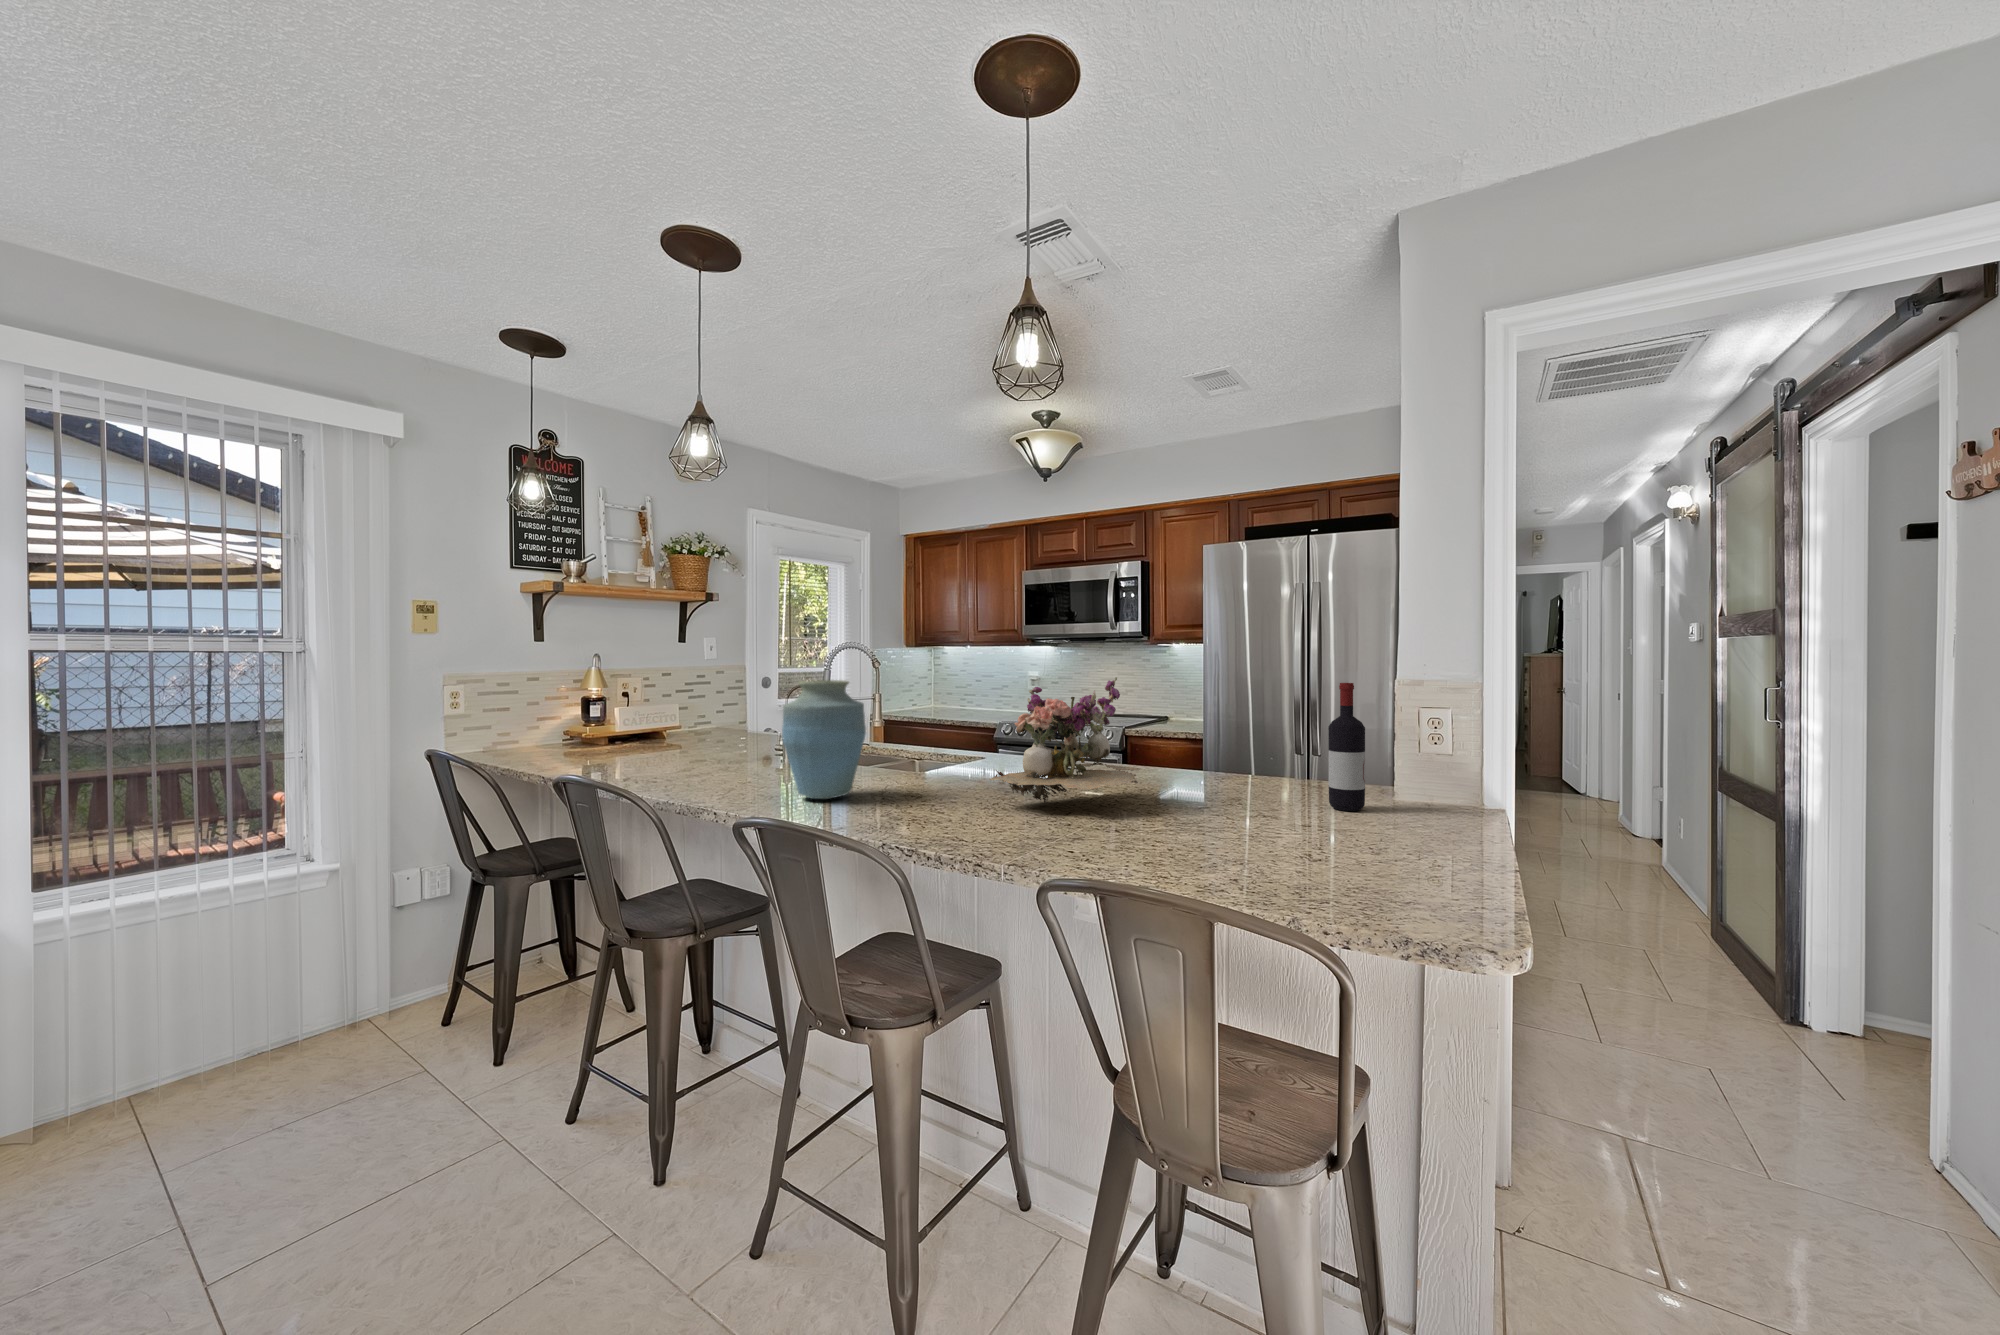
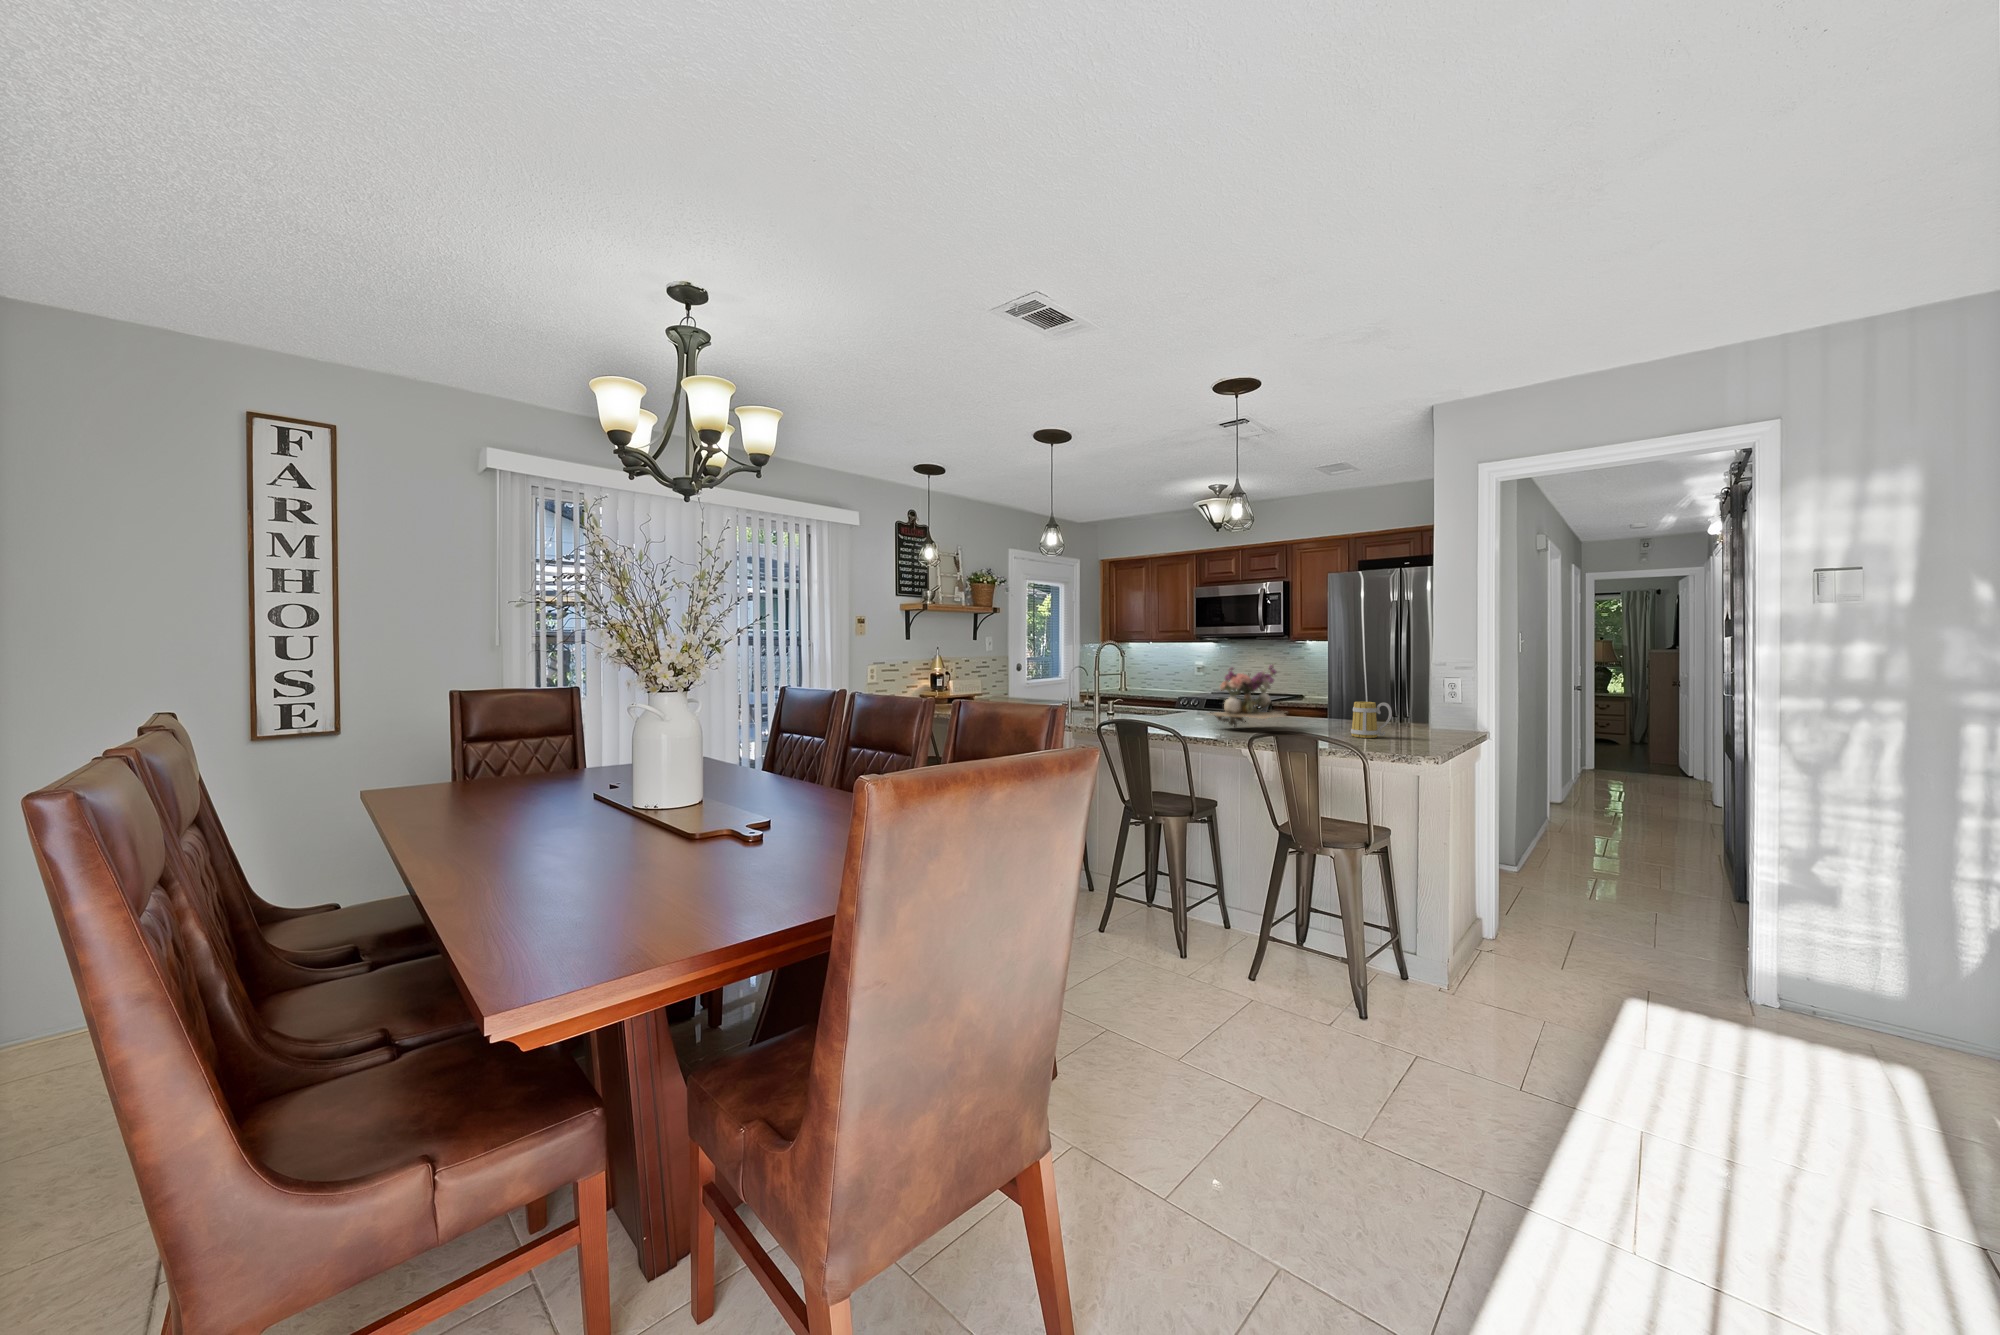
vase: present [782,680,866,799] -> none [1094,663,1137,724]
wine bottle: present [1328,683,1365,811] -> none [1396,667,1417,735]
mug: none [1253,751,1328,824] -> present [1351,702,1392,738]

